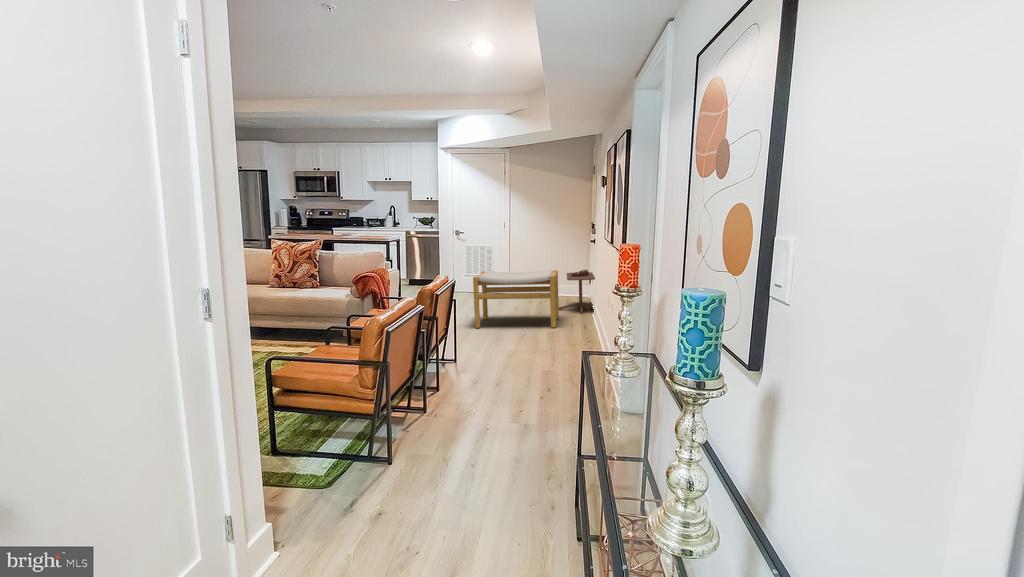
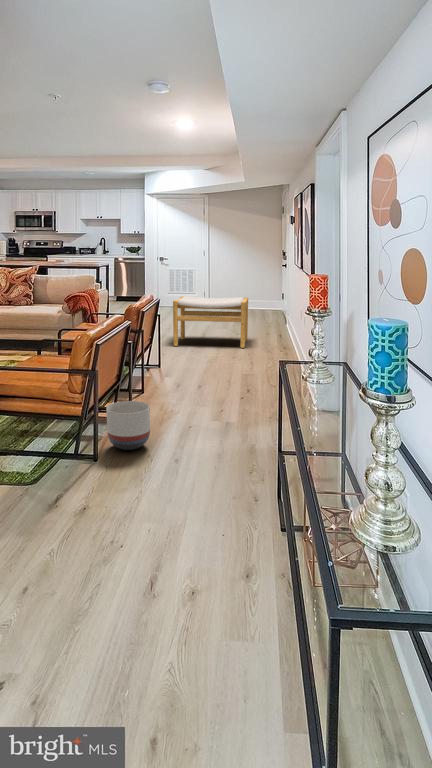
side table: present [559,270,595,313] -> none [247,299,287,337]
planter: none [401,396,449,452] -> present [106,401,150,450]

